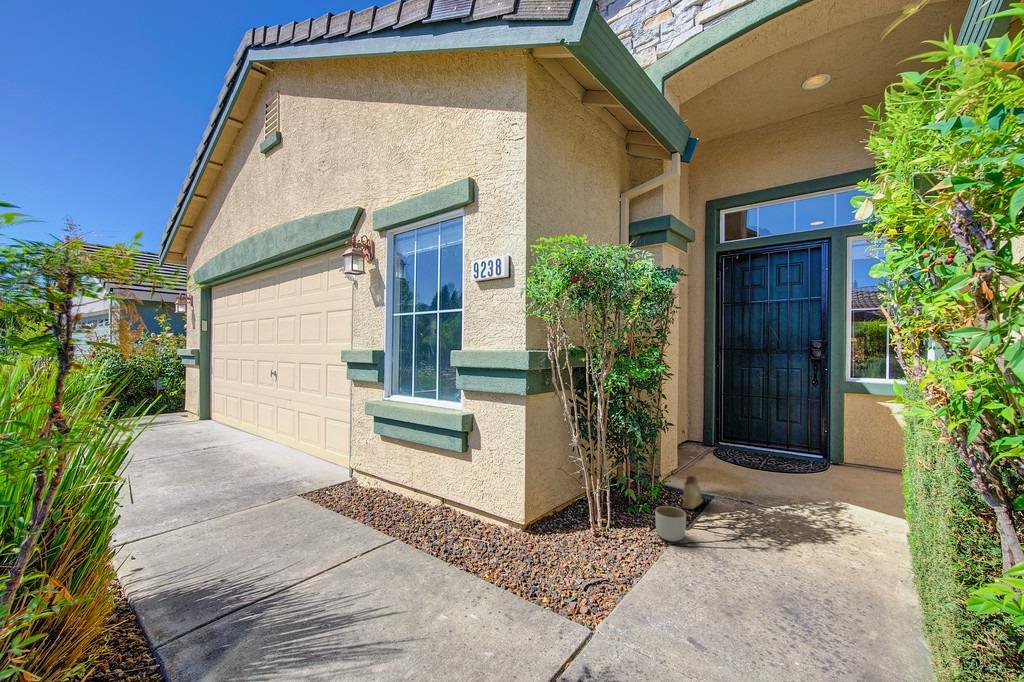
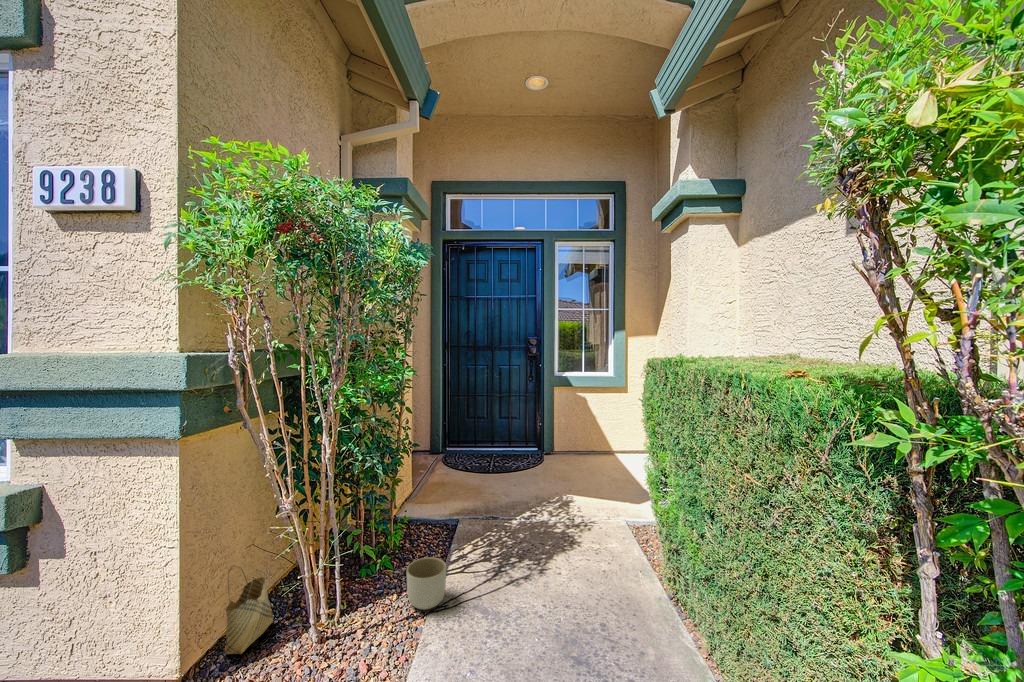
woven basket: present [683,476,703,509] -> present [225,566,273,654]

